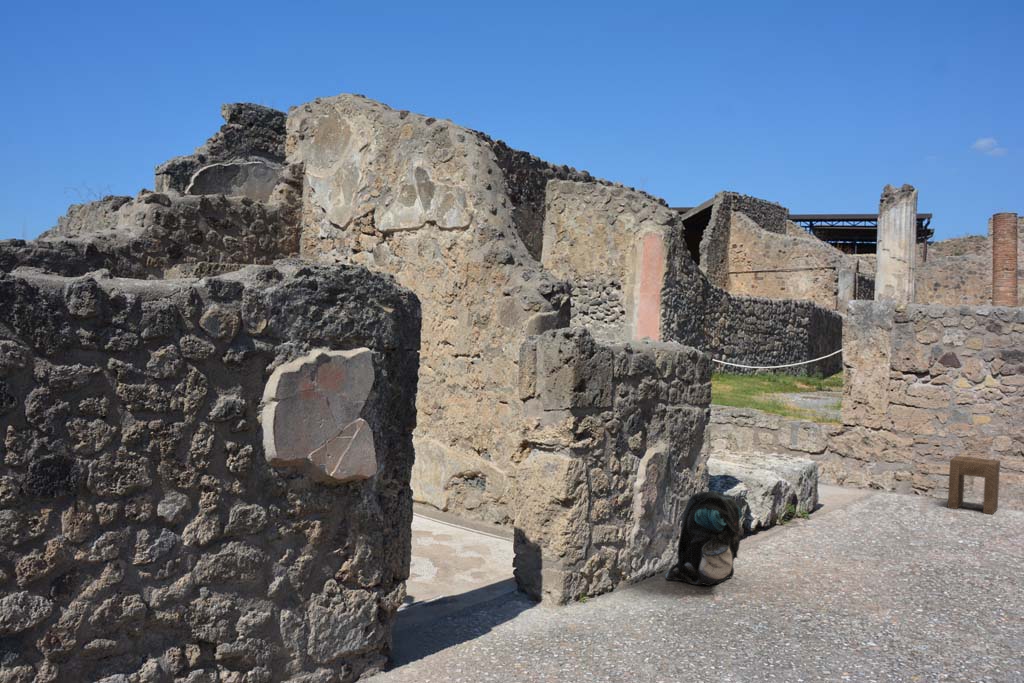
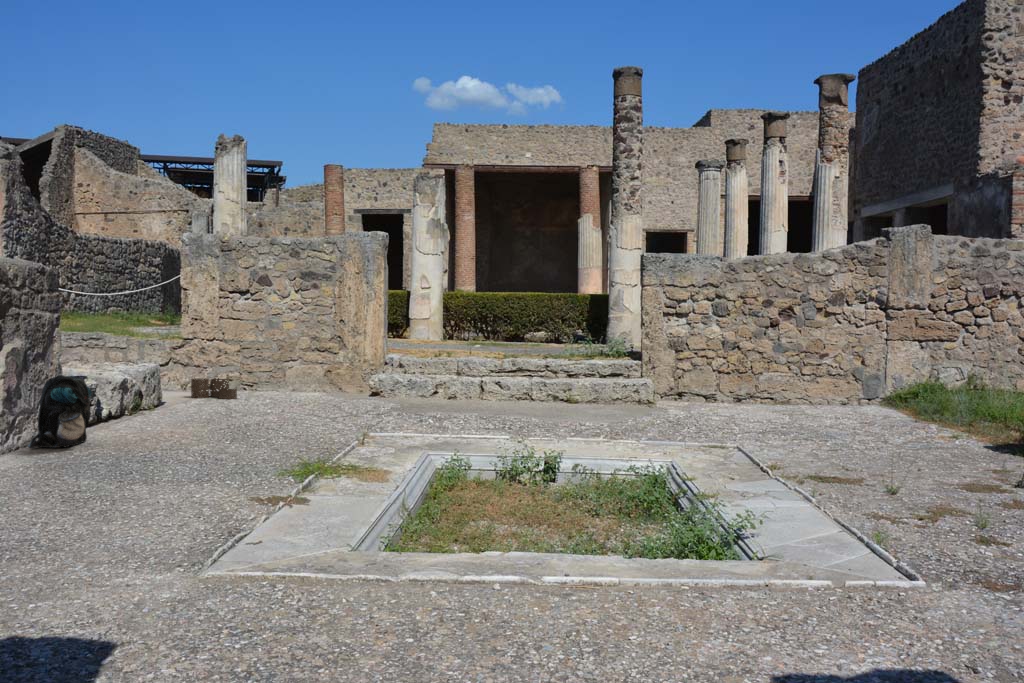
stool: present [948,456,1000,514] -> none [266,356,303,397]
woven basket: none [851,471,910,508] -> present [191,376,237,399]

